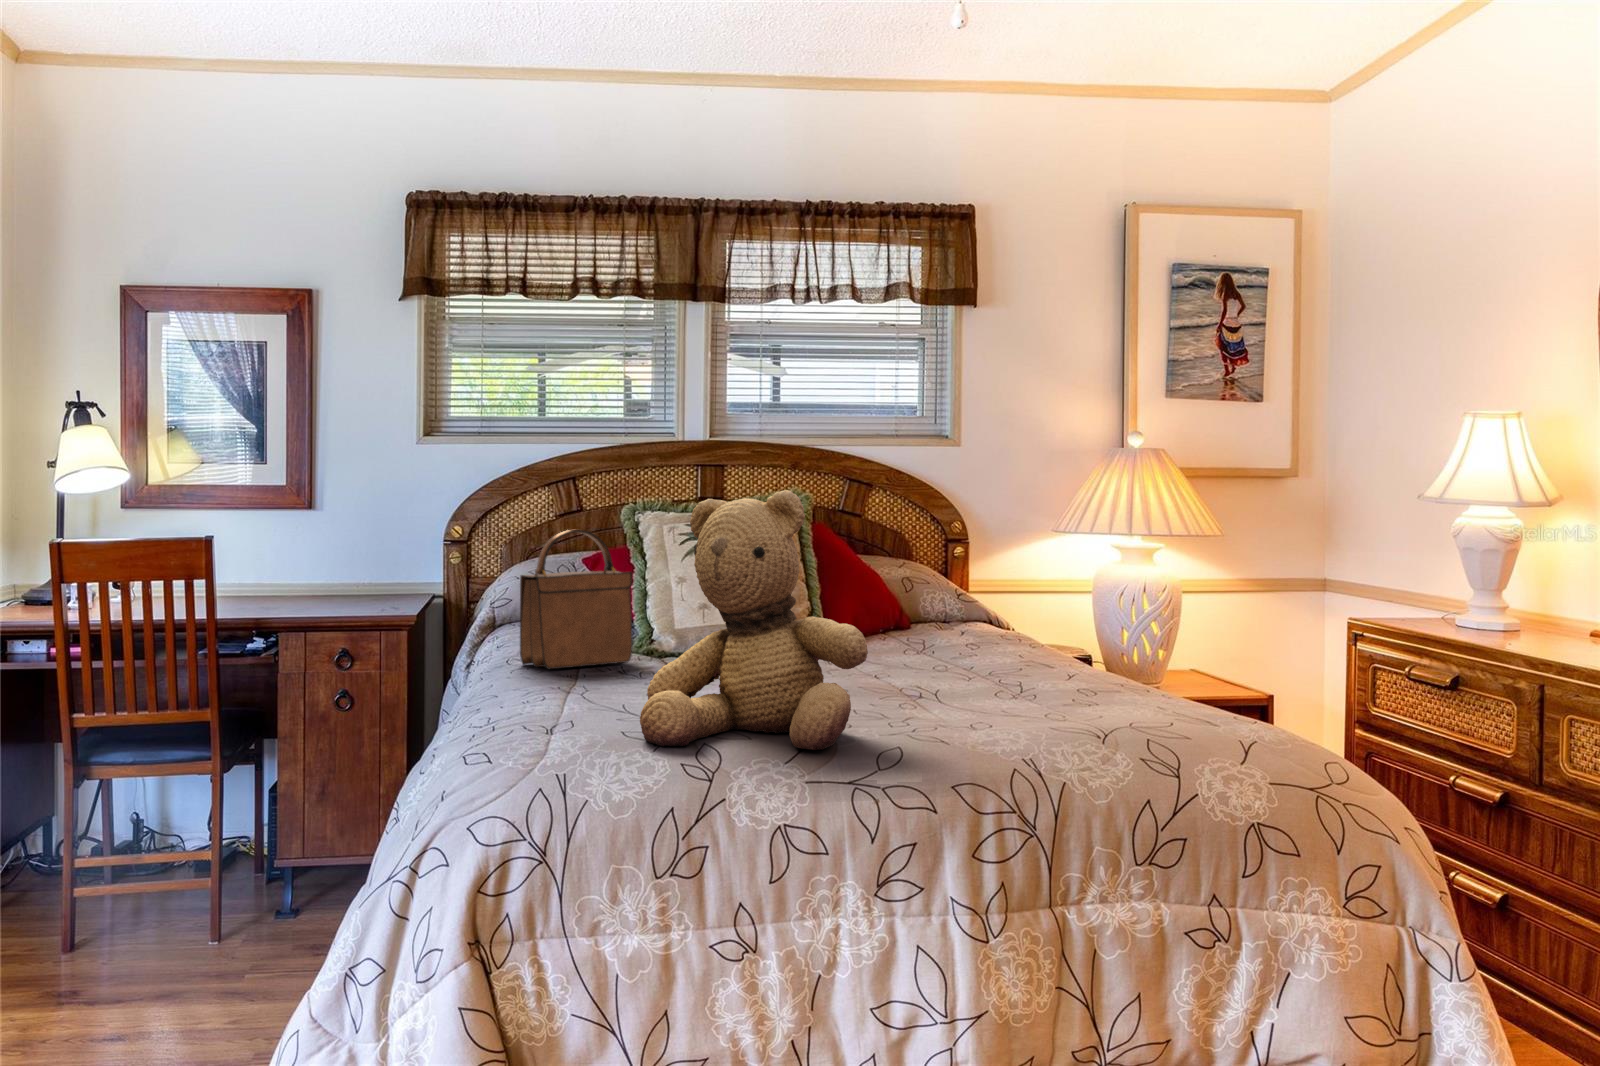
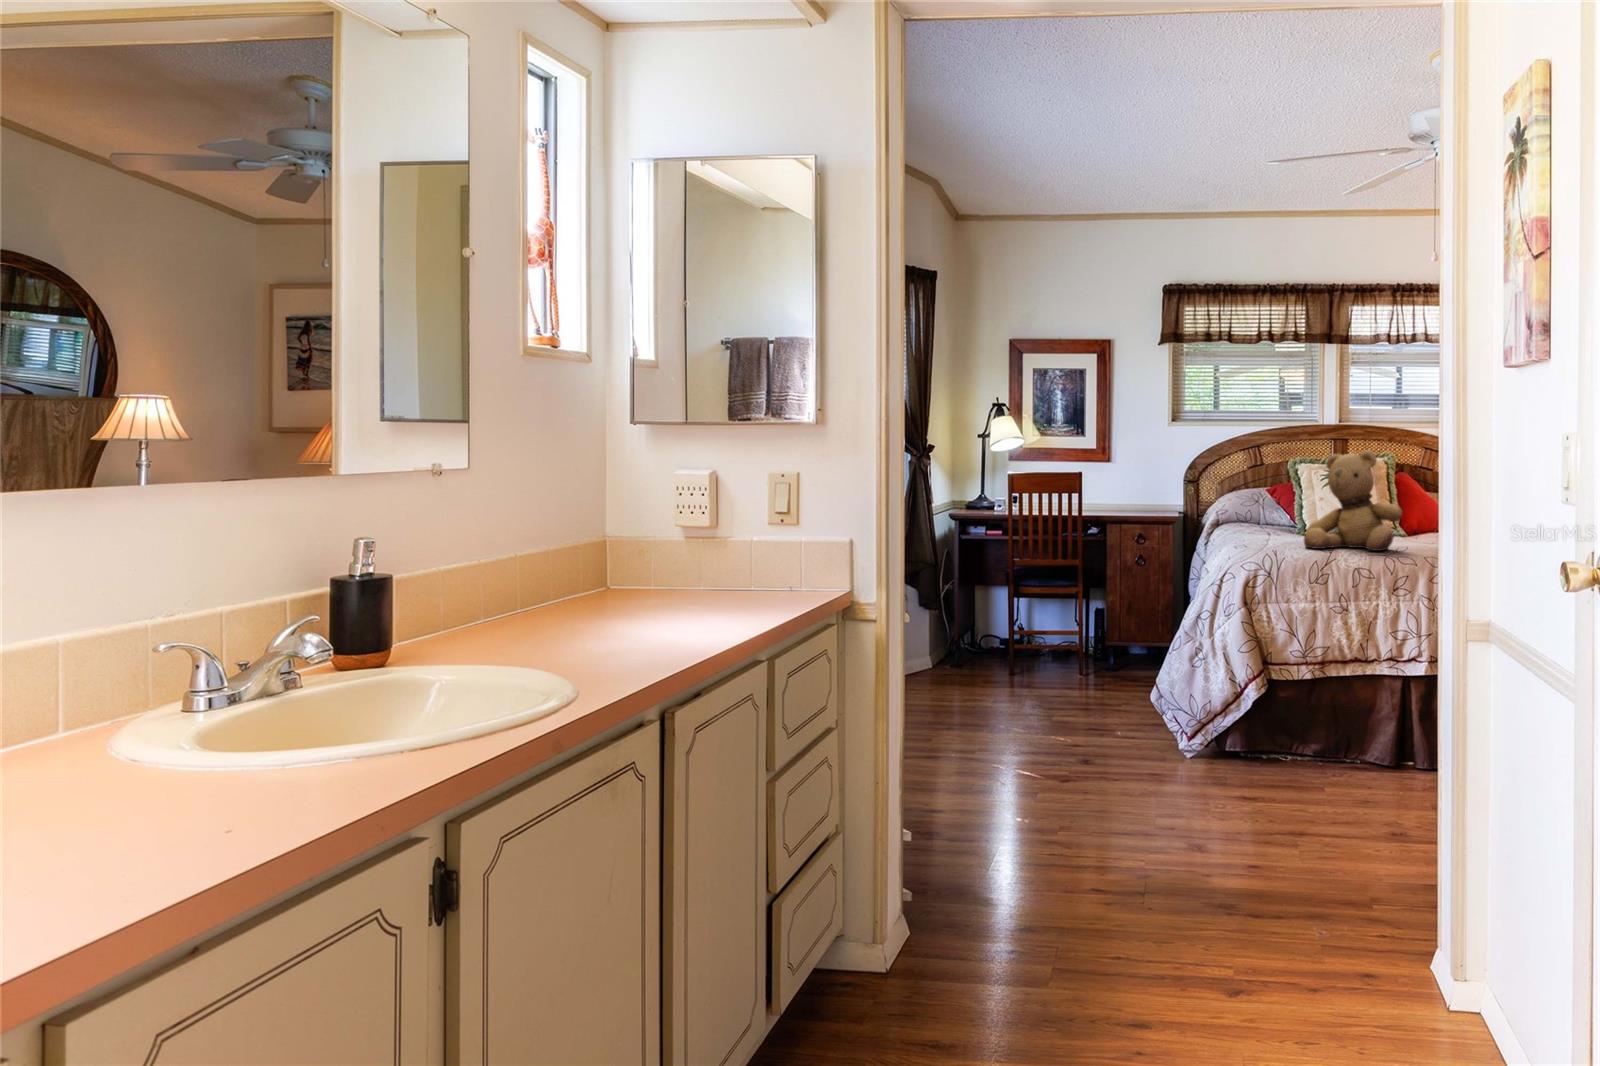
handbag: present [520,529,633,669] -> none [1241,470,1296,533]

